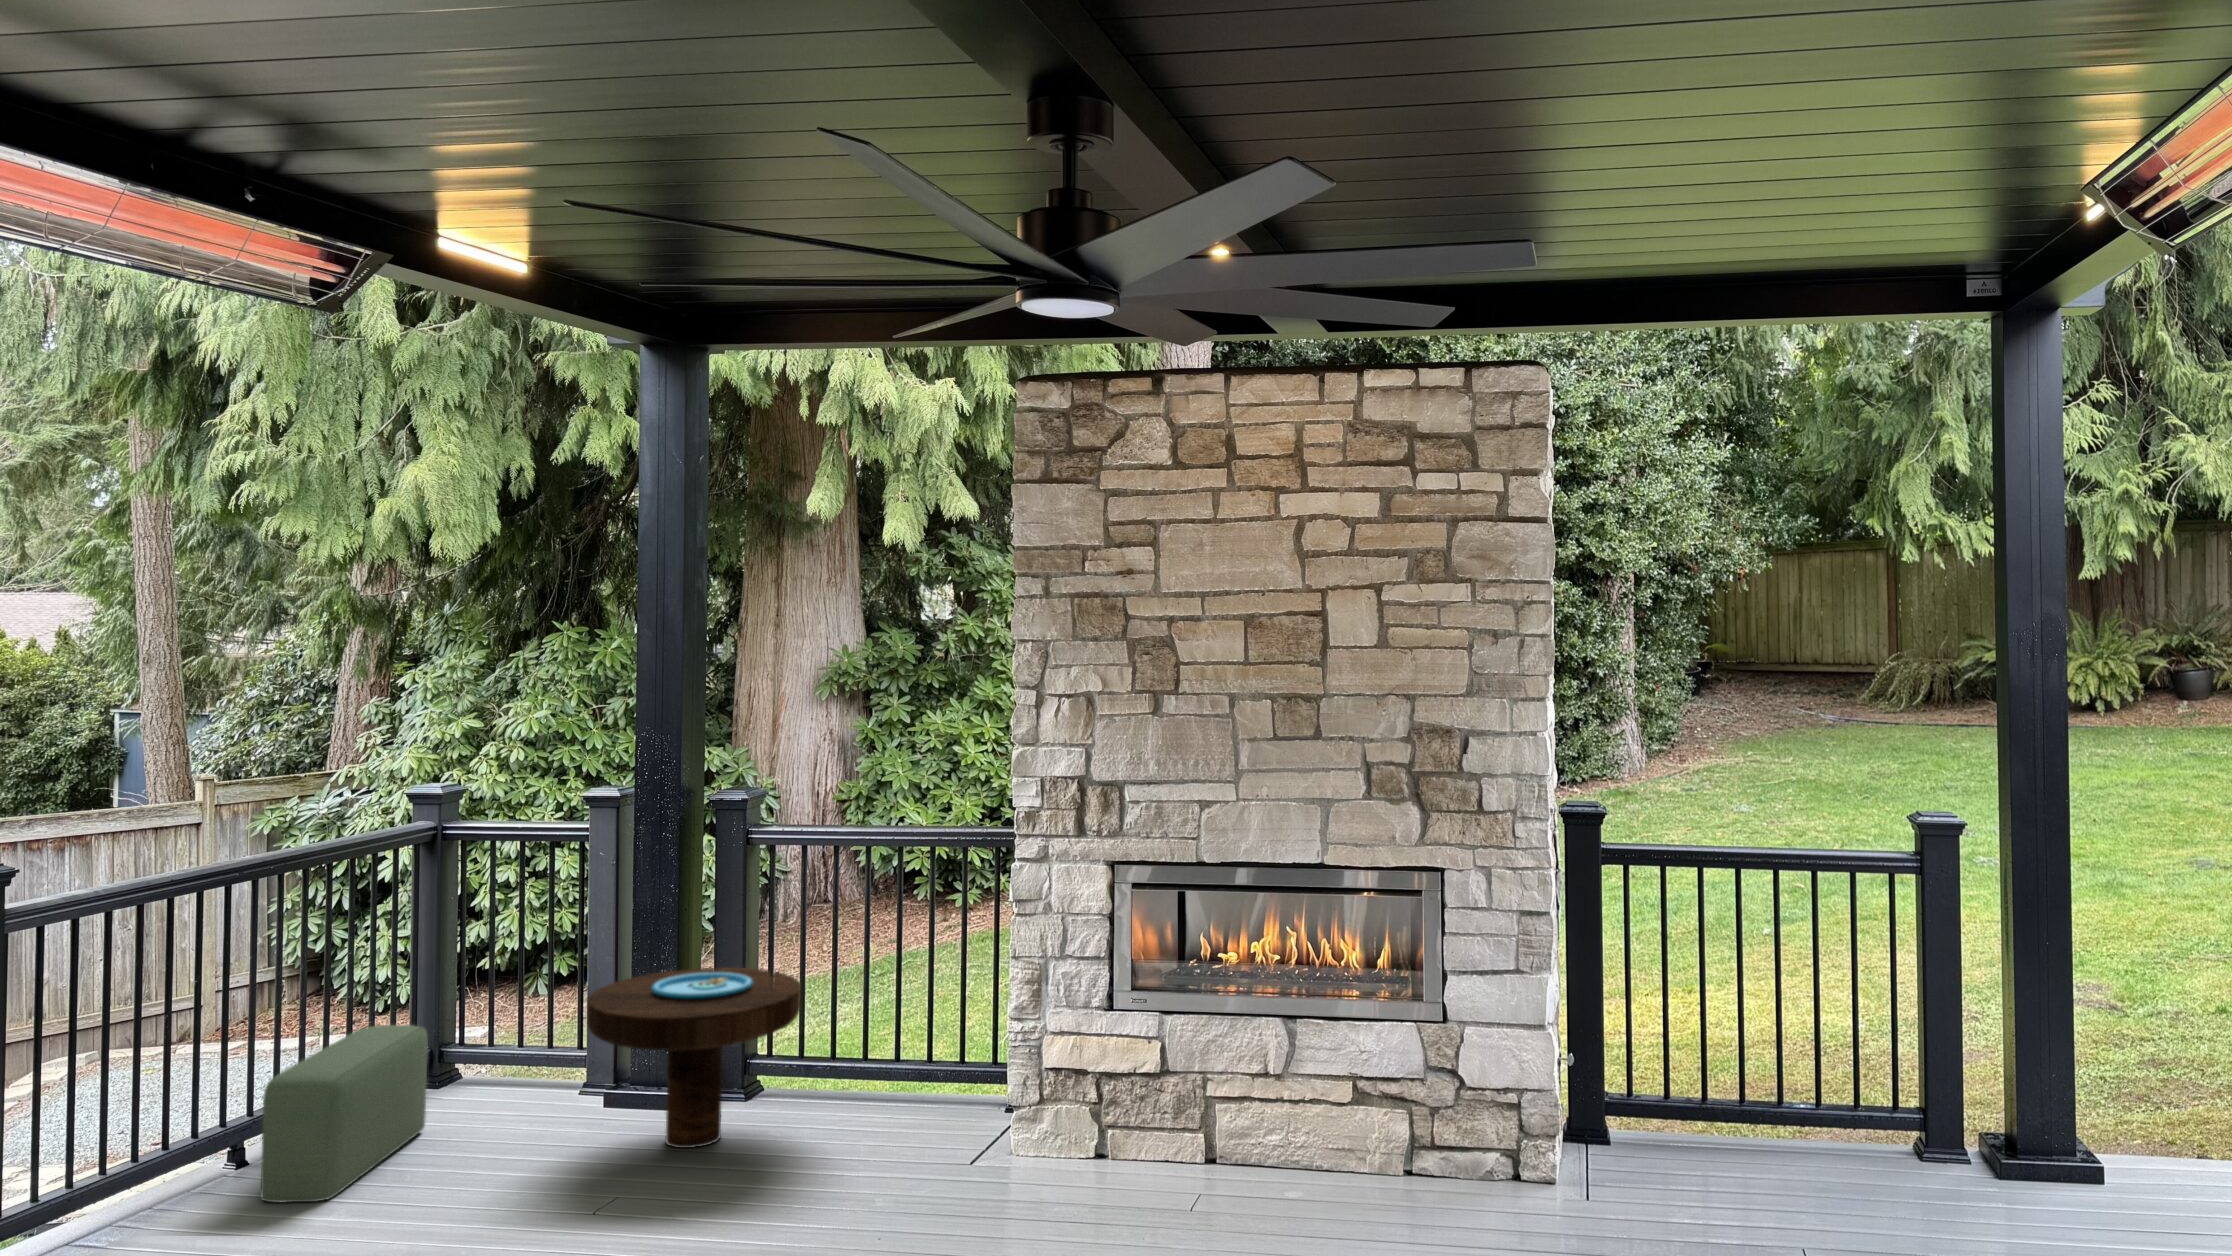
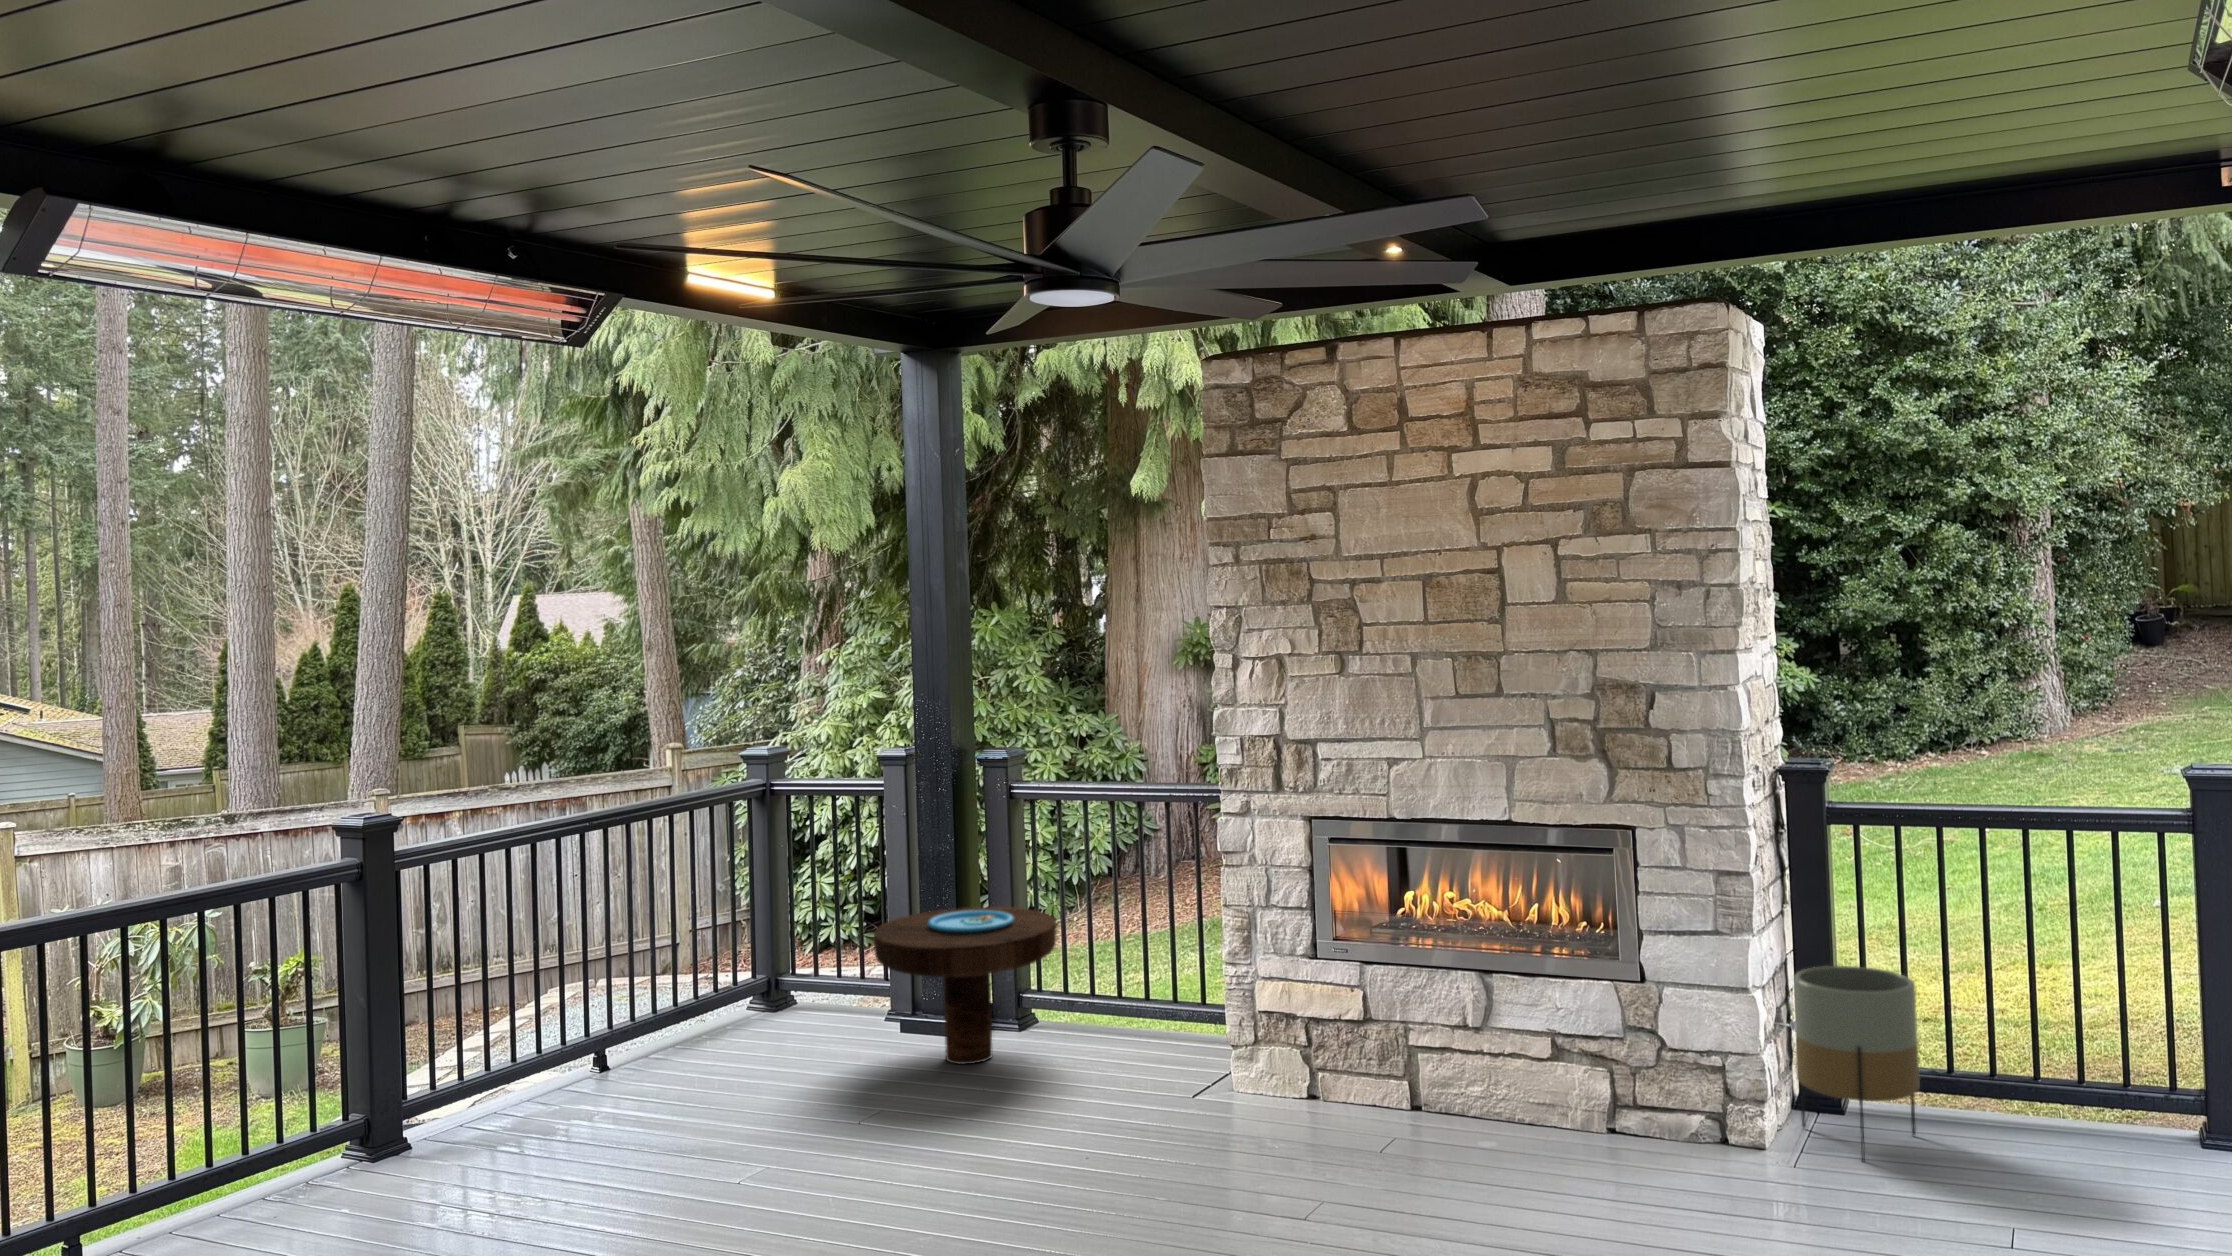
planter: none [1576,996,1685,1180] -> present [1794,966,1920,1161]
pouf: present [261,1025,428,1203] -> none [624,946,768,1087]

